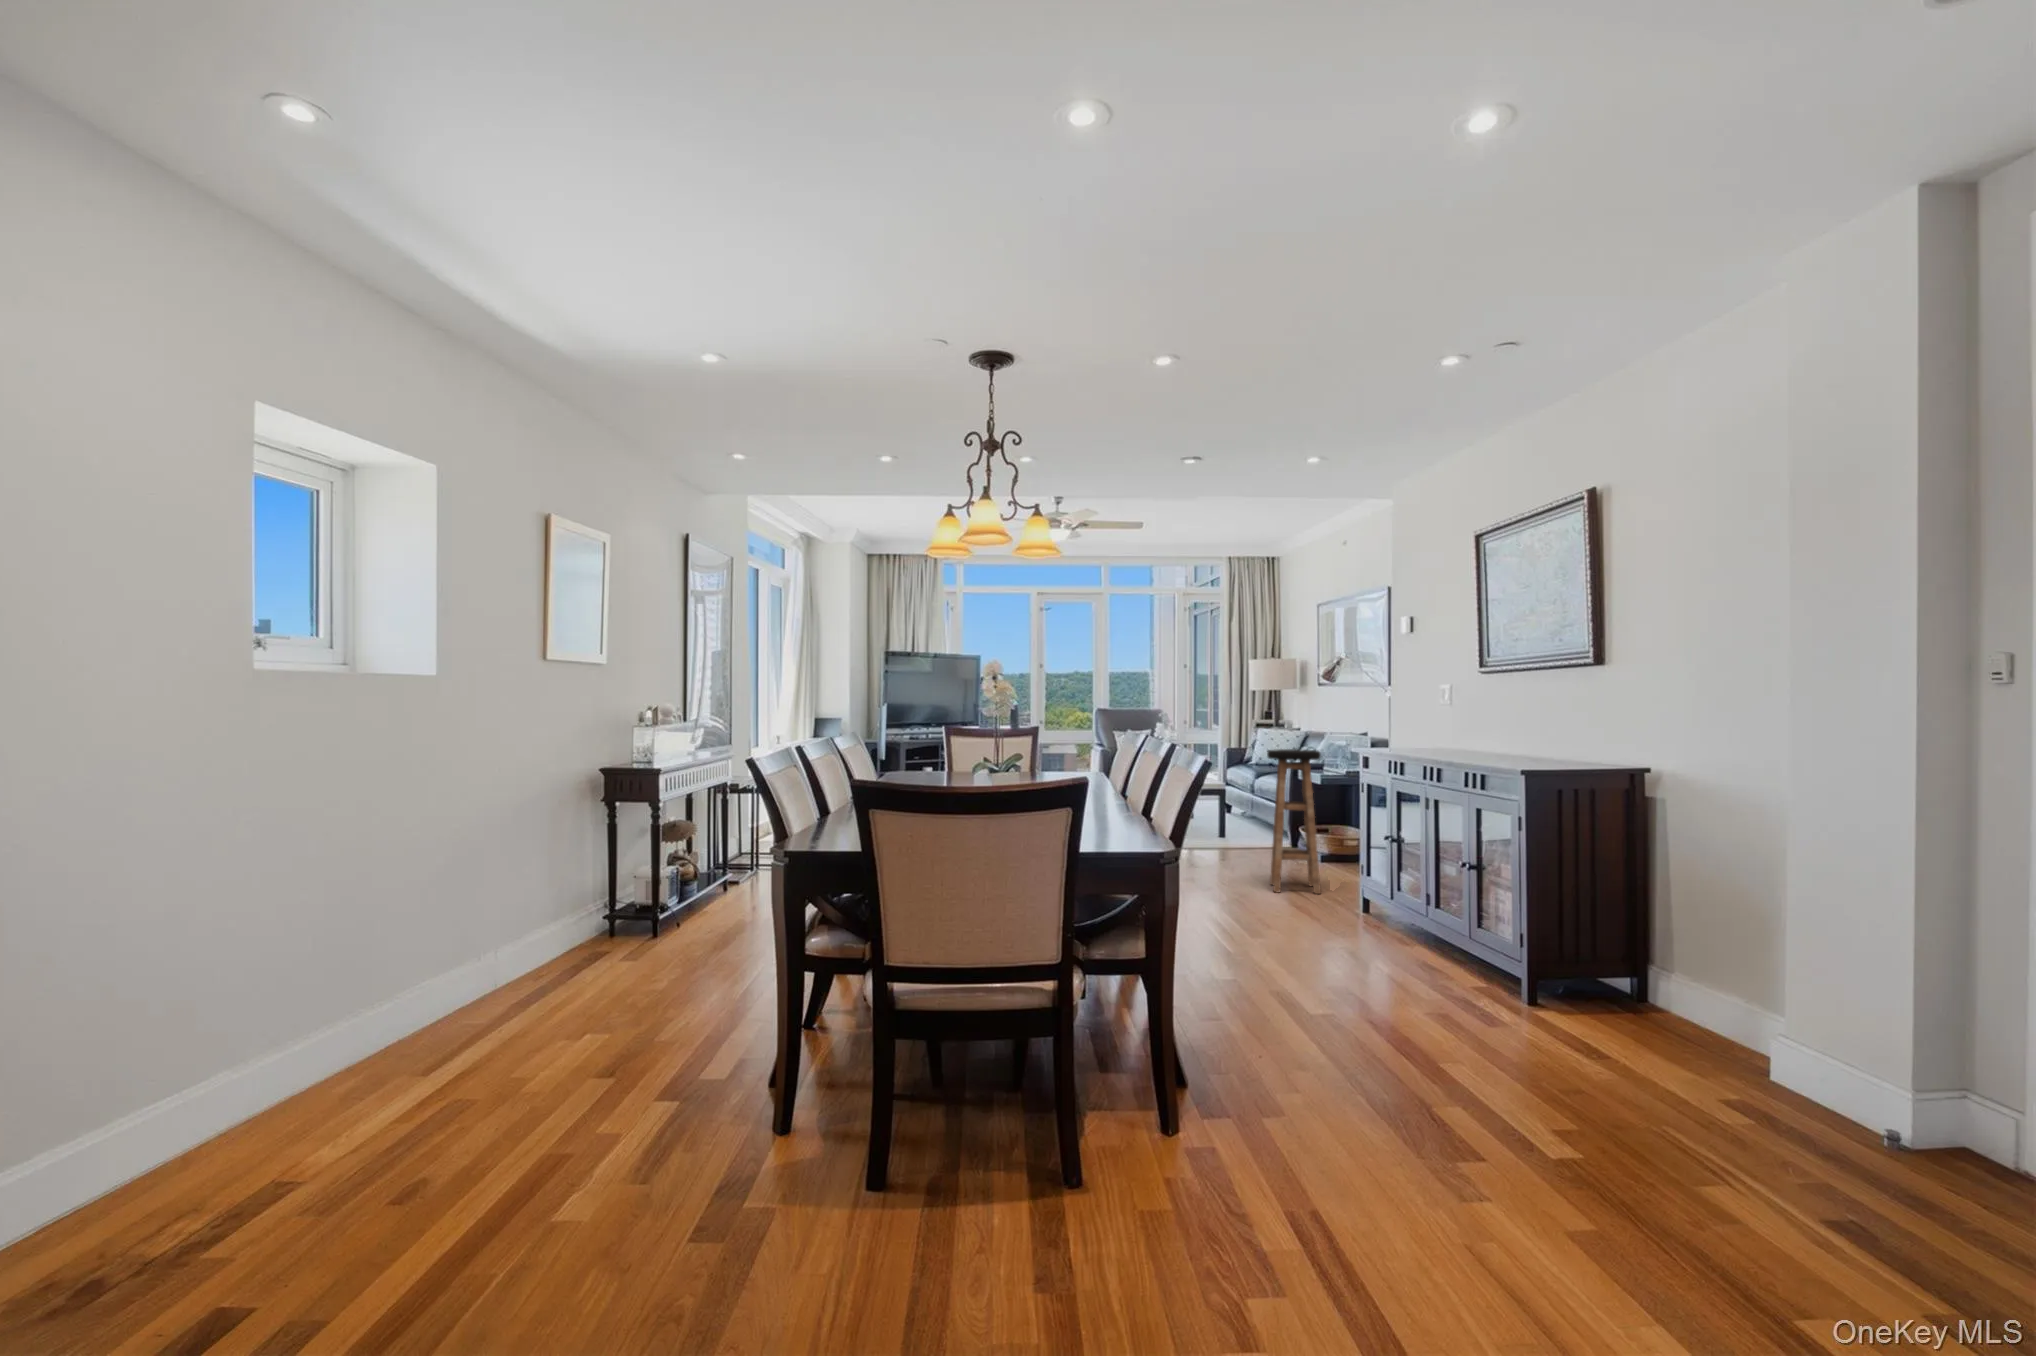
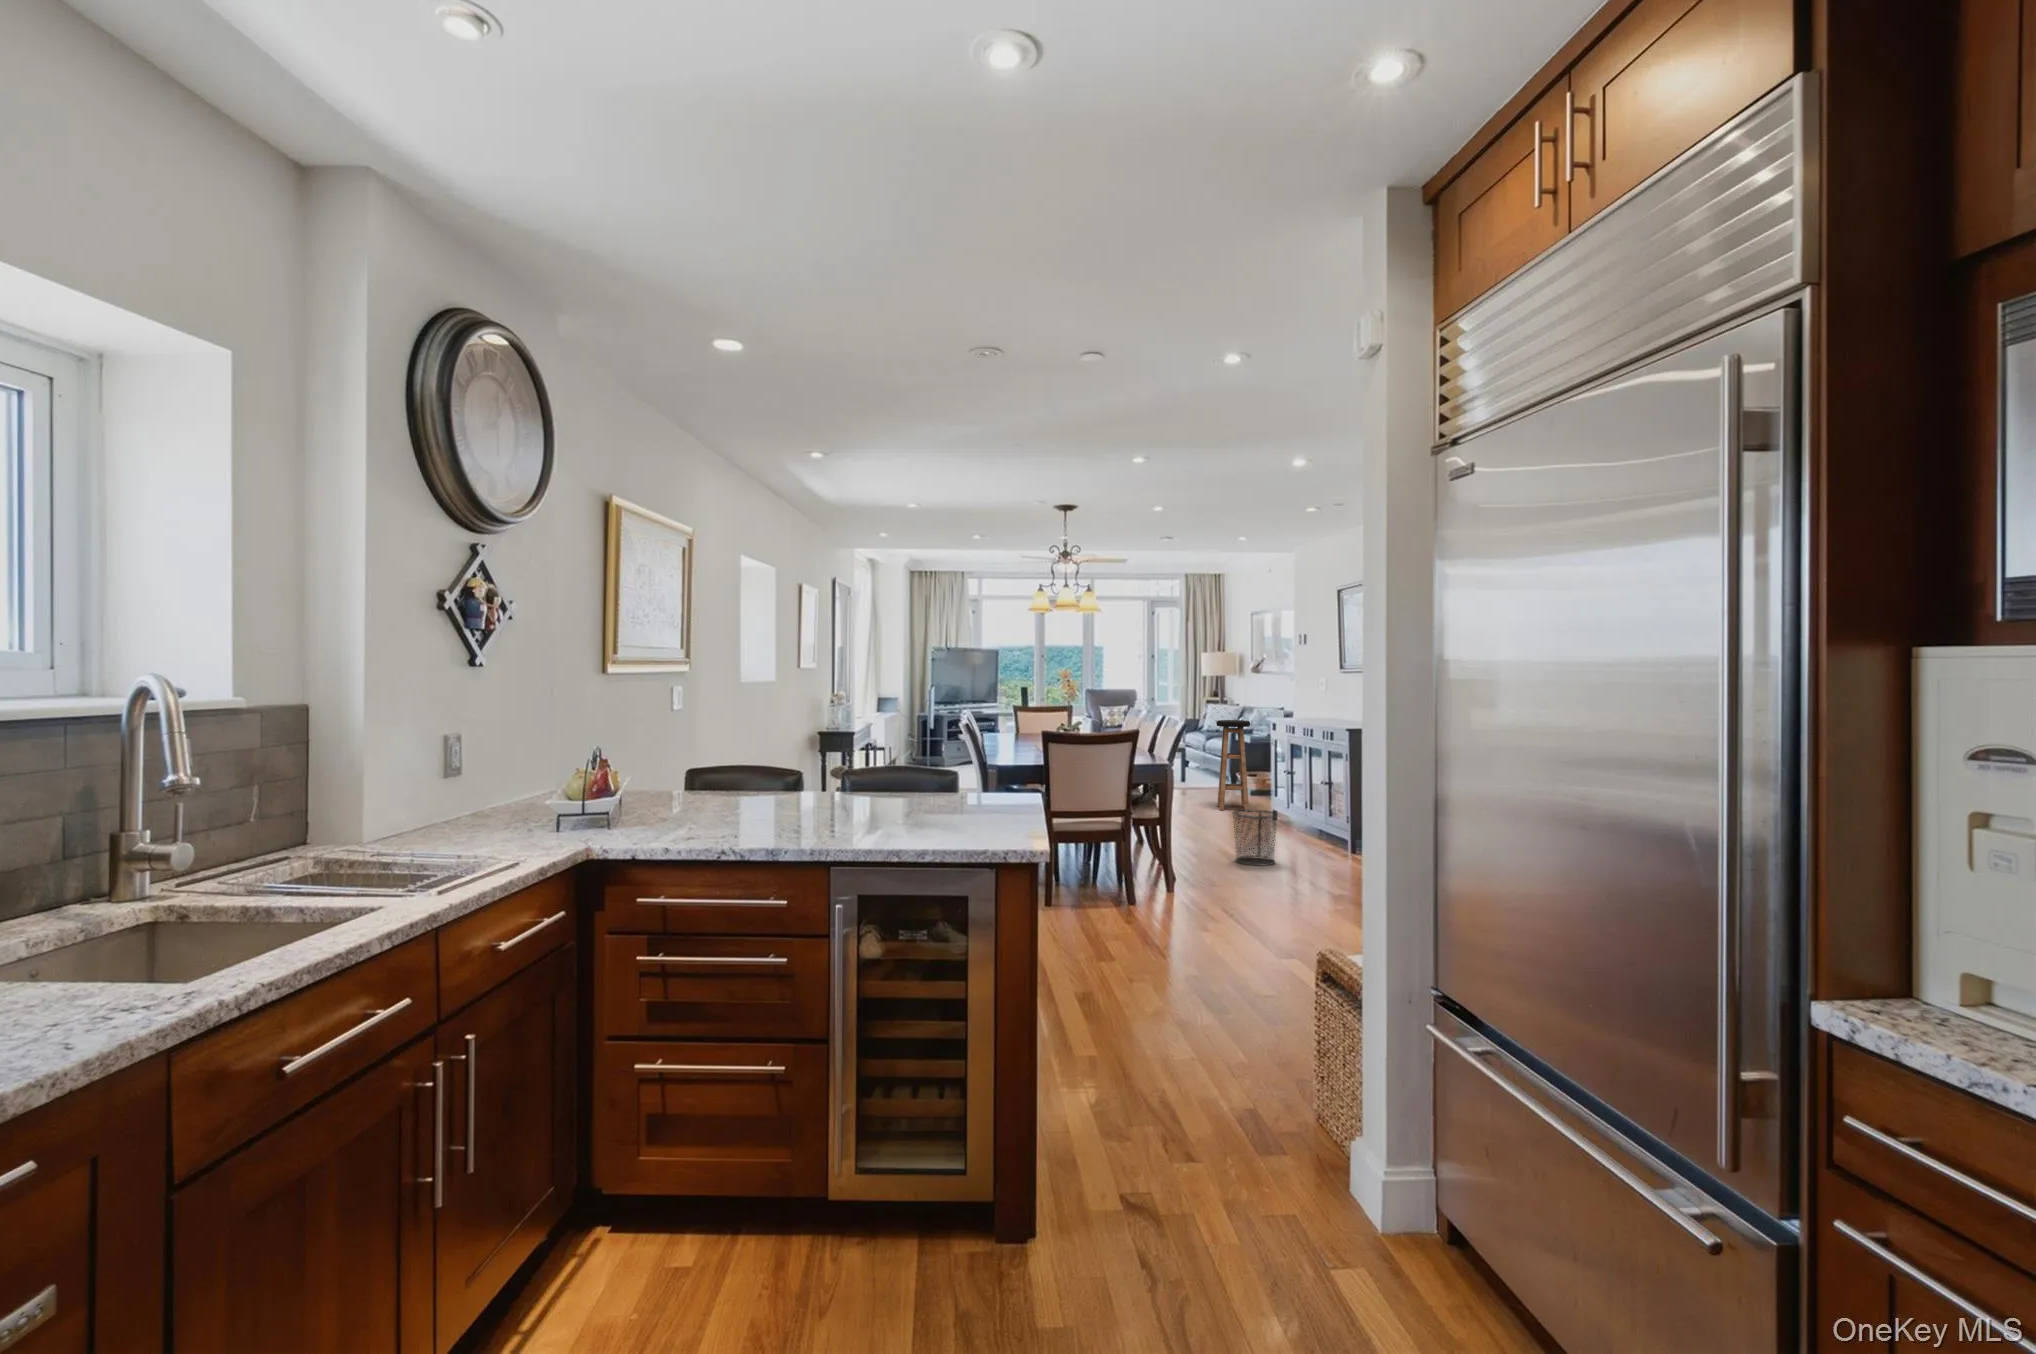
waste bin: none [1292,921,1388,1041] -> present [1233,809,1278,865]

